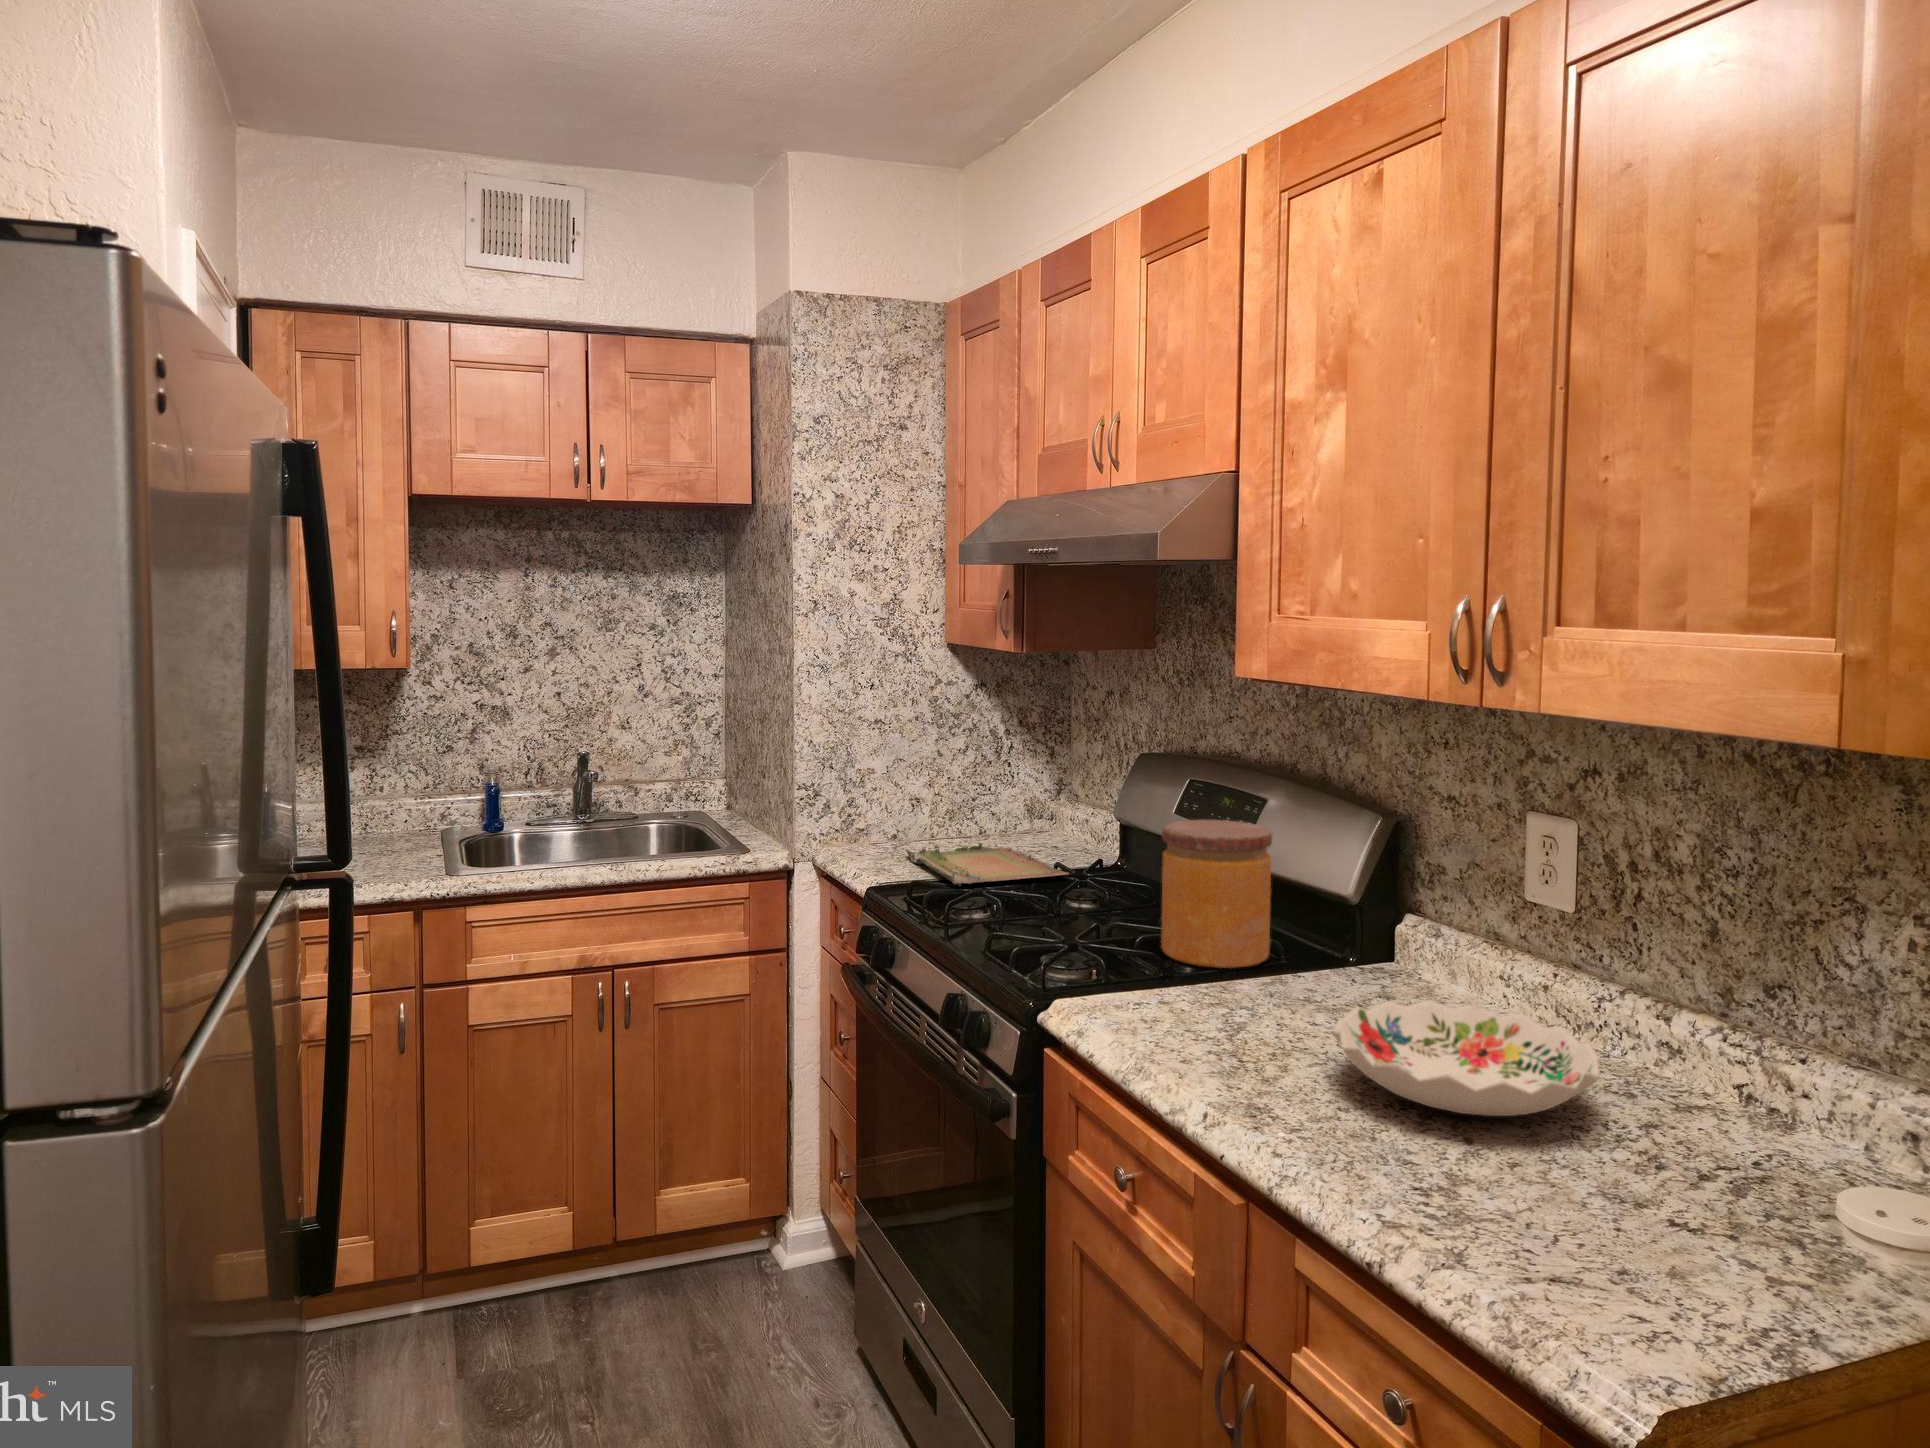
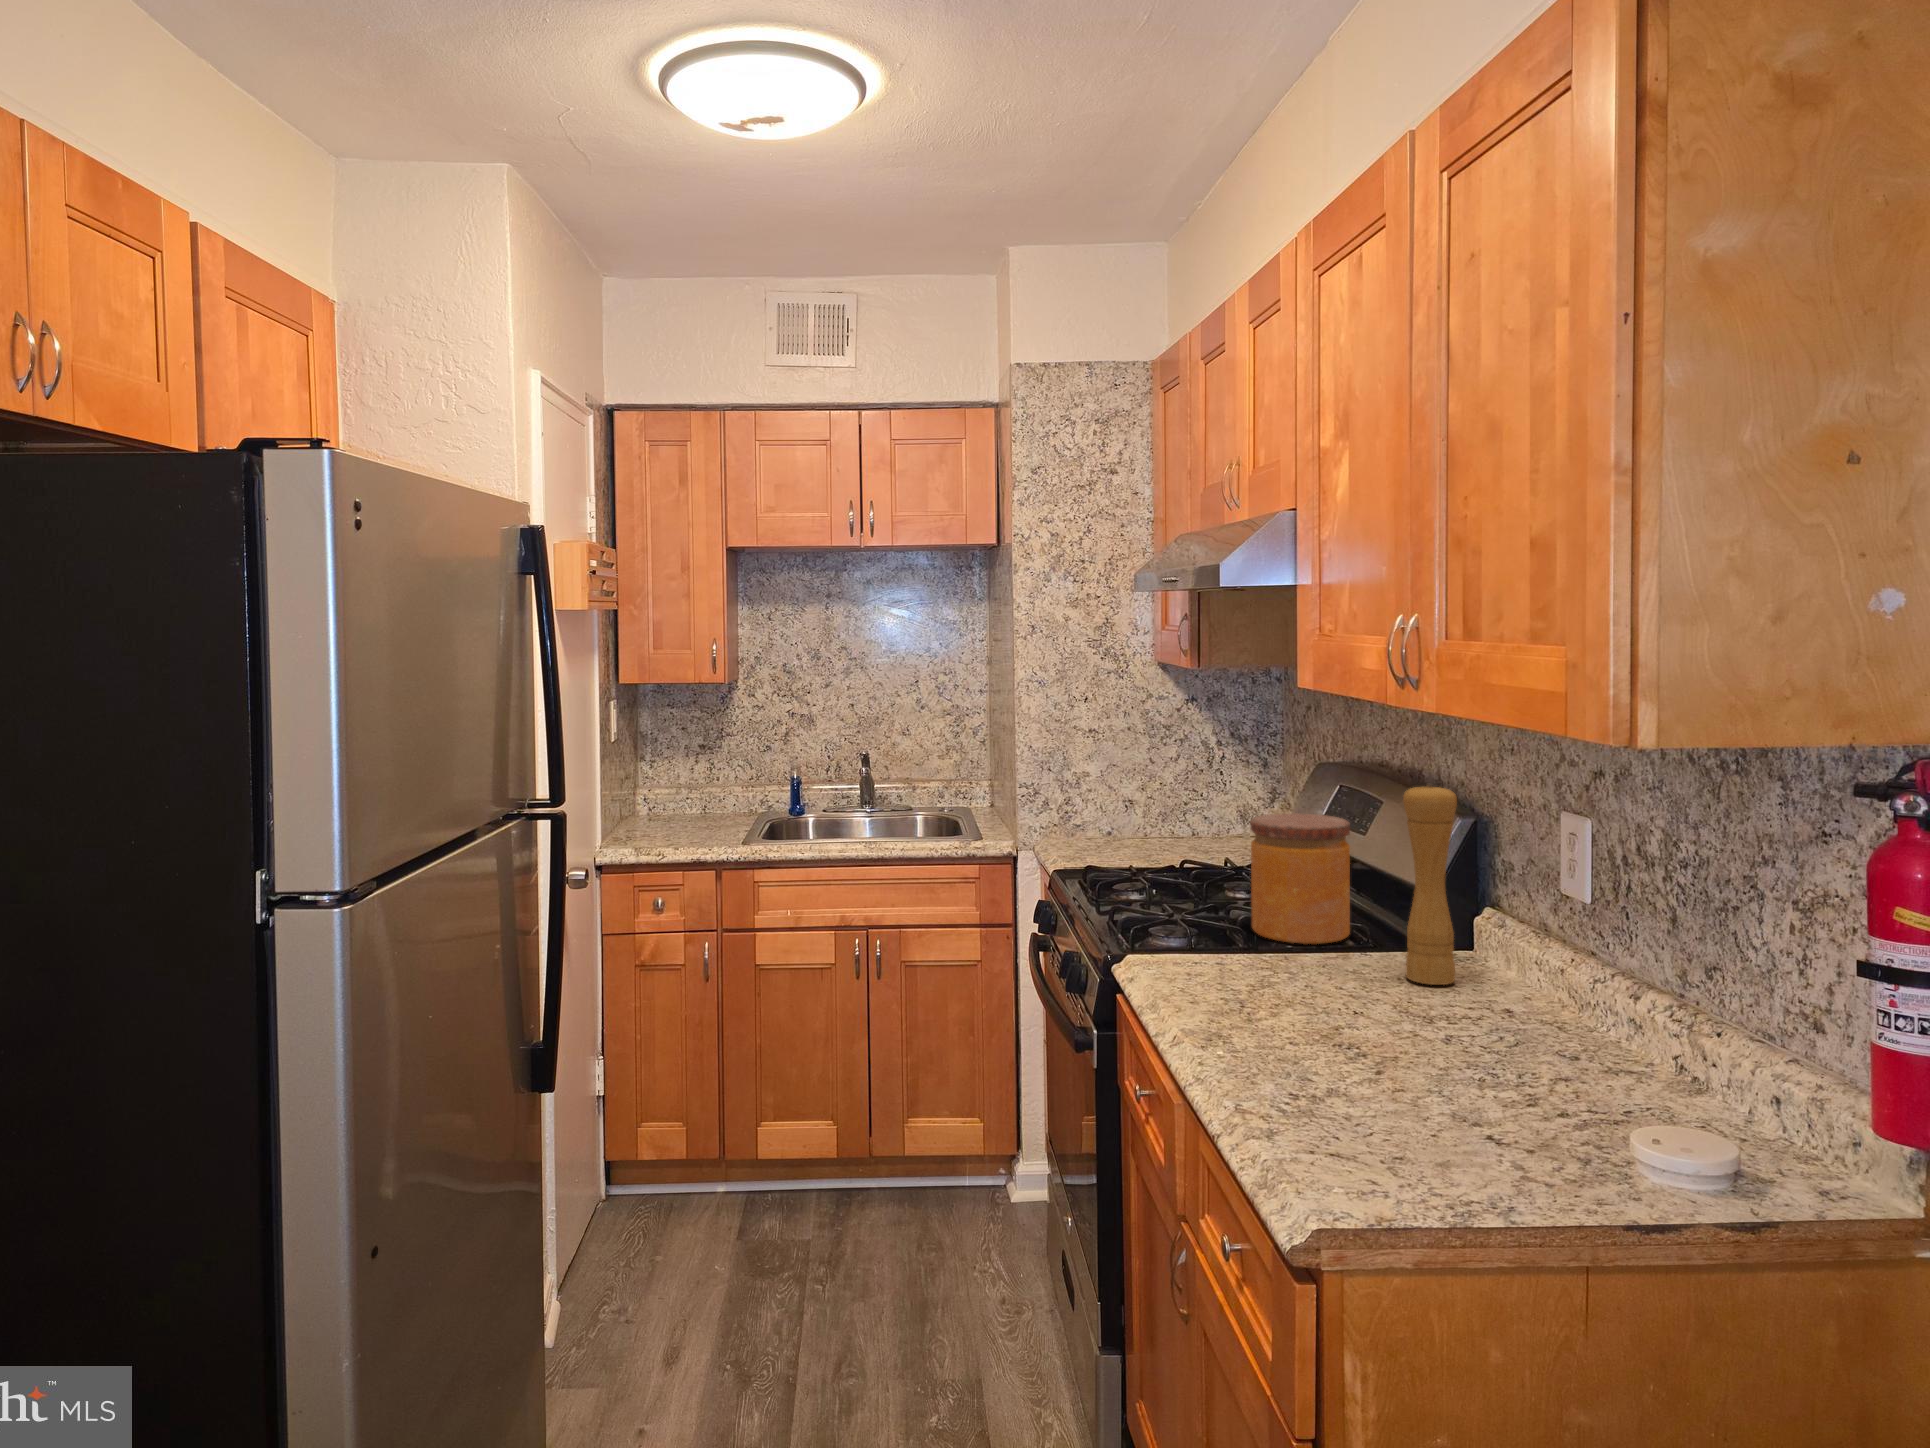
pepper mill: none [1370,788,1432,1009] -> present [1403,784,1457,985]
tray: present [905,838,1069,886] -> none [1101,830,1230,870]
decorative bowl: present [1333,1000,1600,1116] -> none [1290,967,1524,1063]

